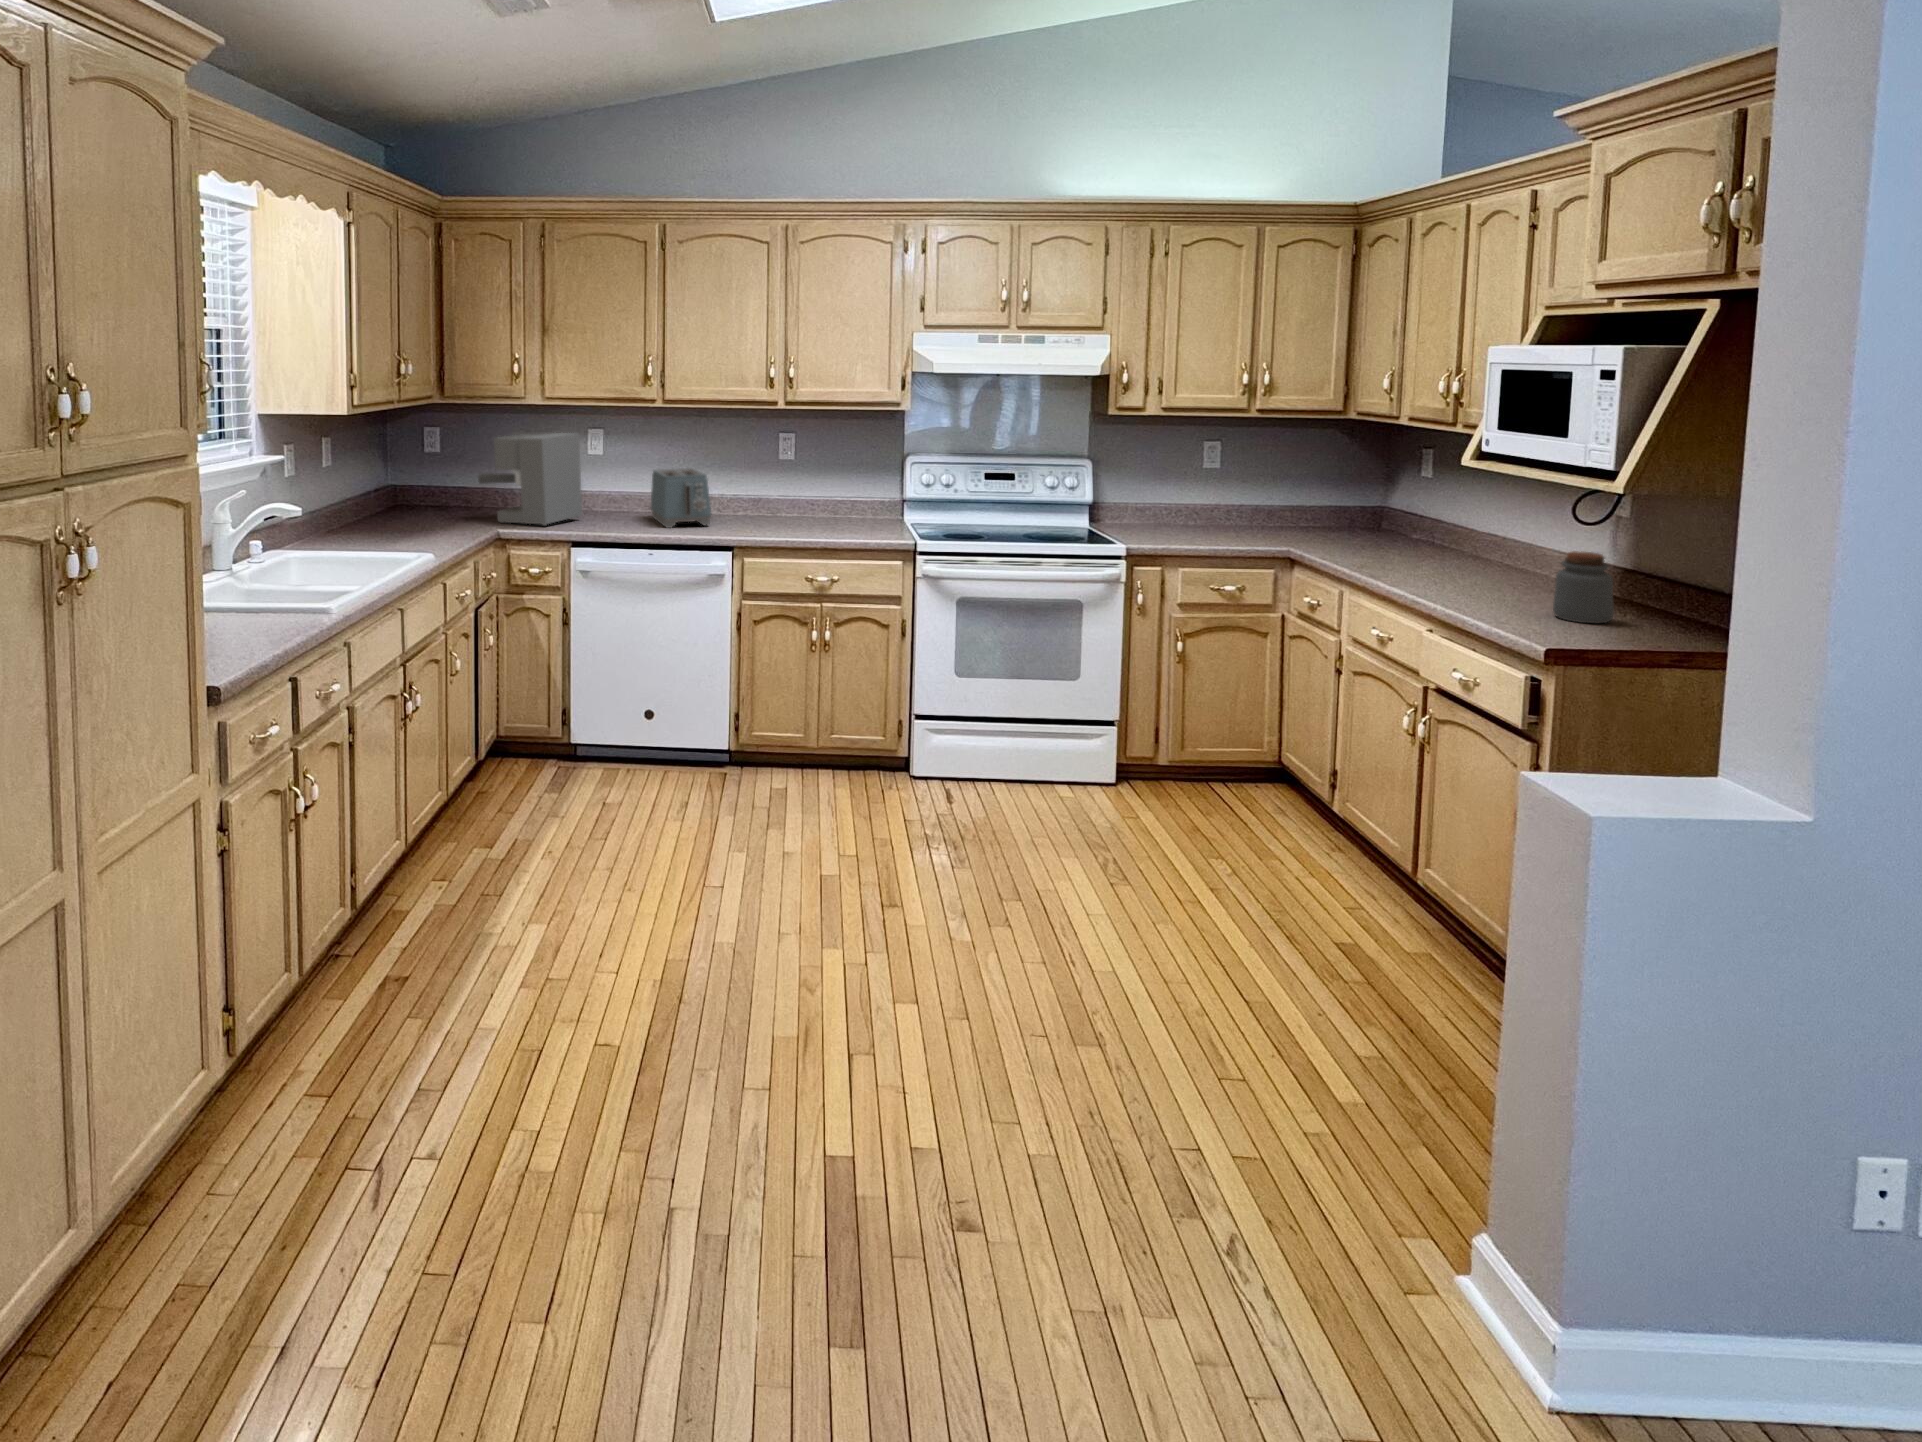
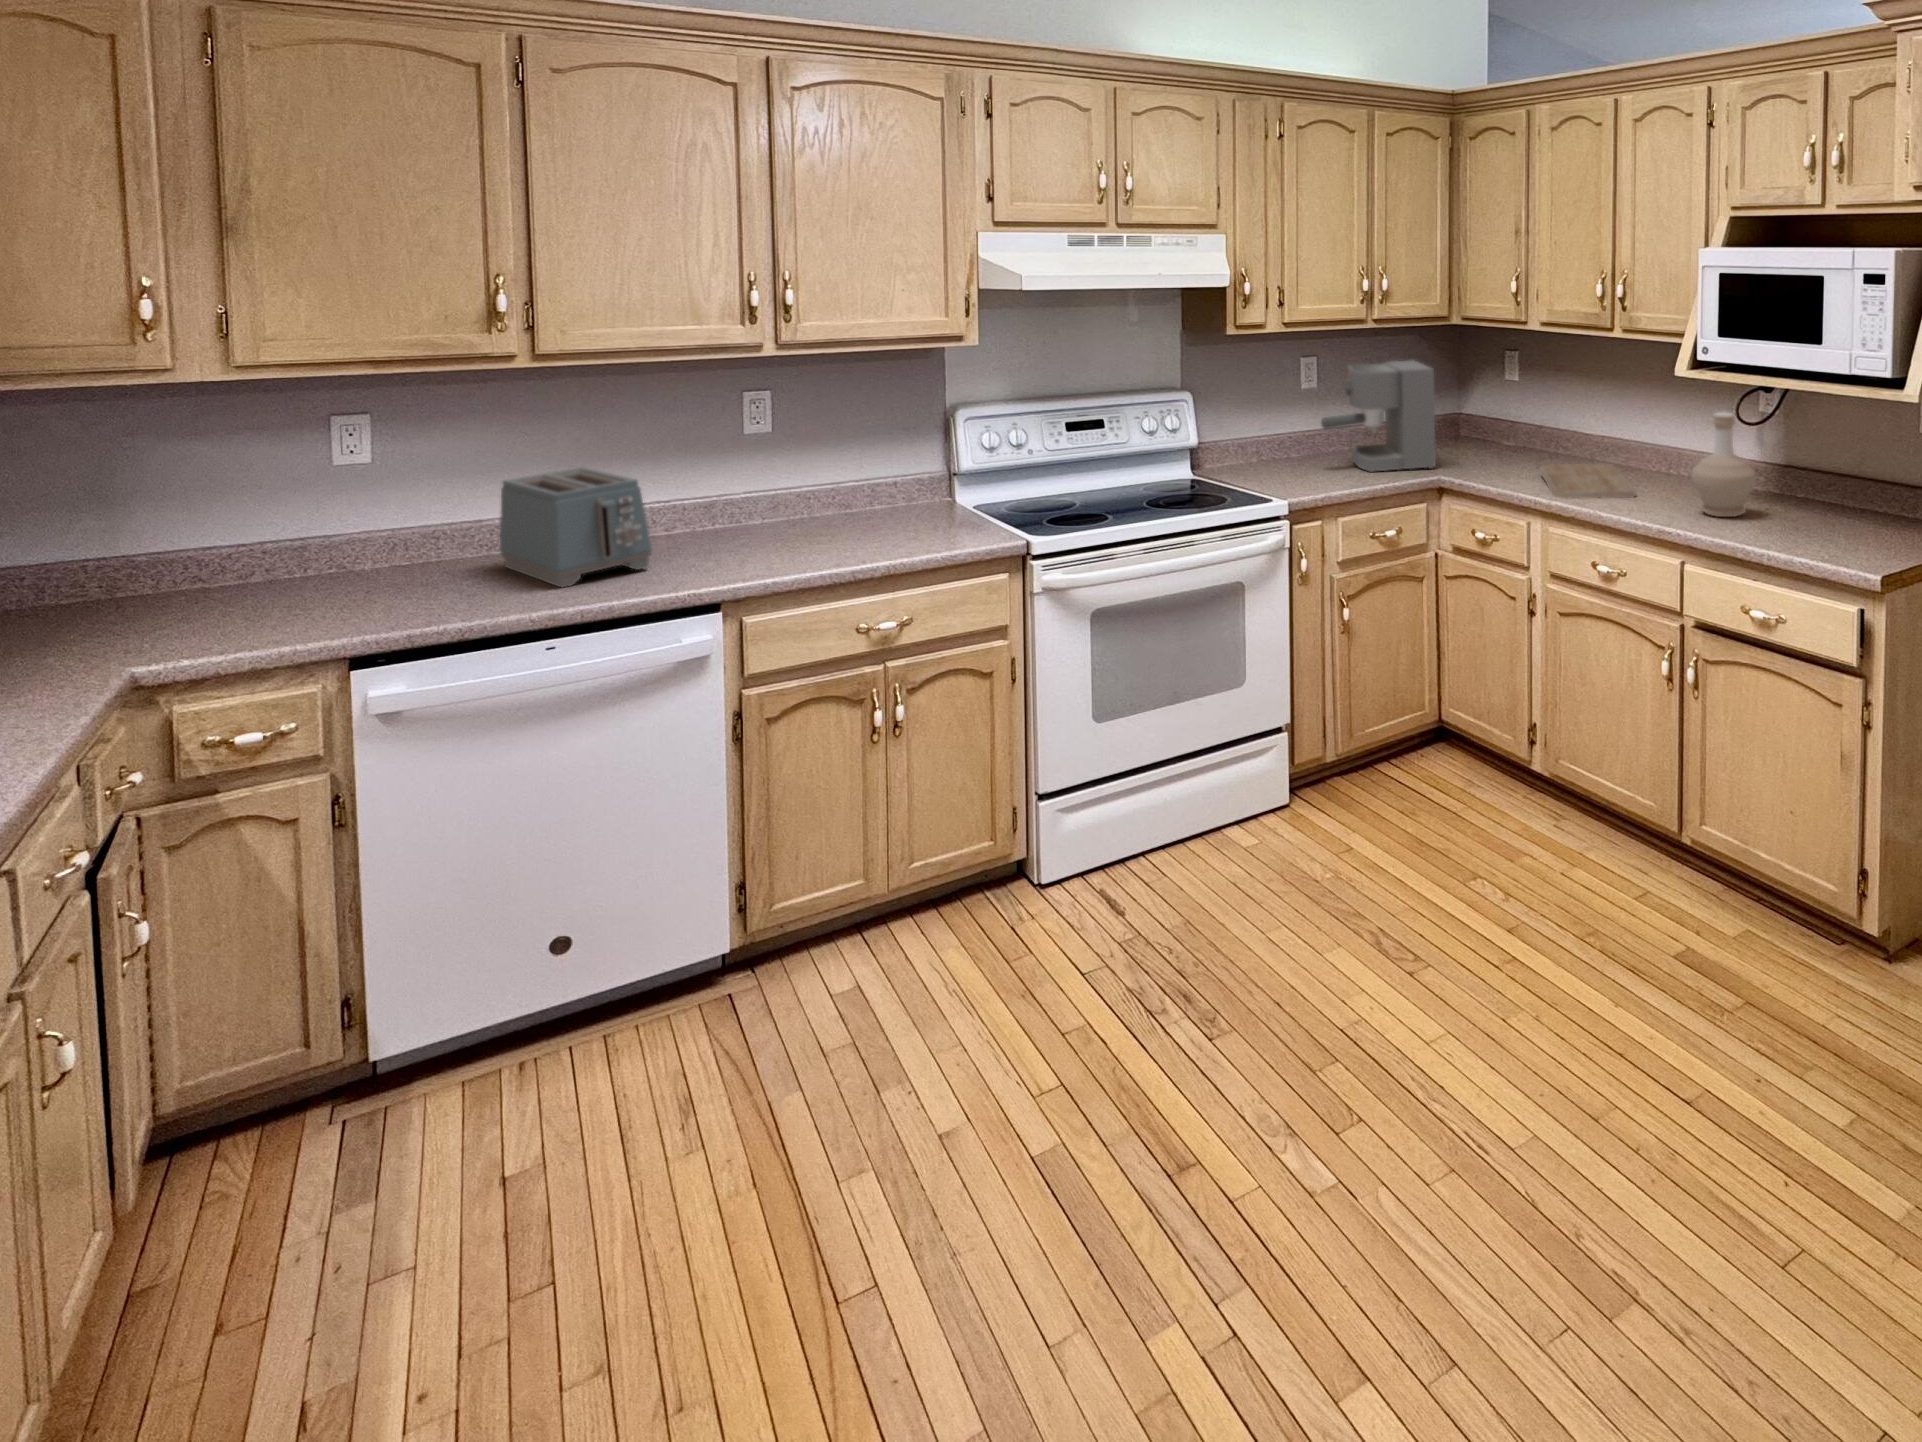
coffee maker: present [478,433,582,526] -> present [1321,360,1436,472]
bottle: none [1477,504,1546,603] -> present [1692,412,1755,517]
cutting board: none [1372,551,1476,583] -> present [1541,463,1635,498]
jar: present [1553,551,1614,623] -> none [1790,458,1845,533]

